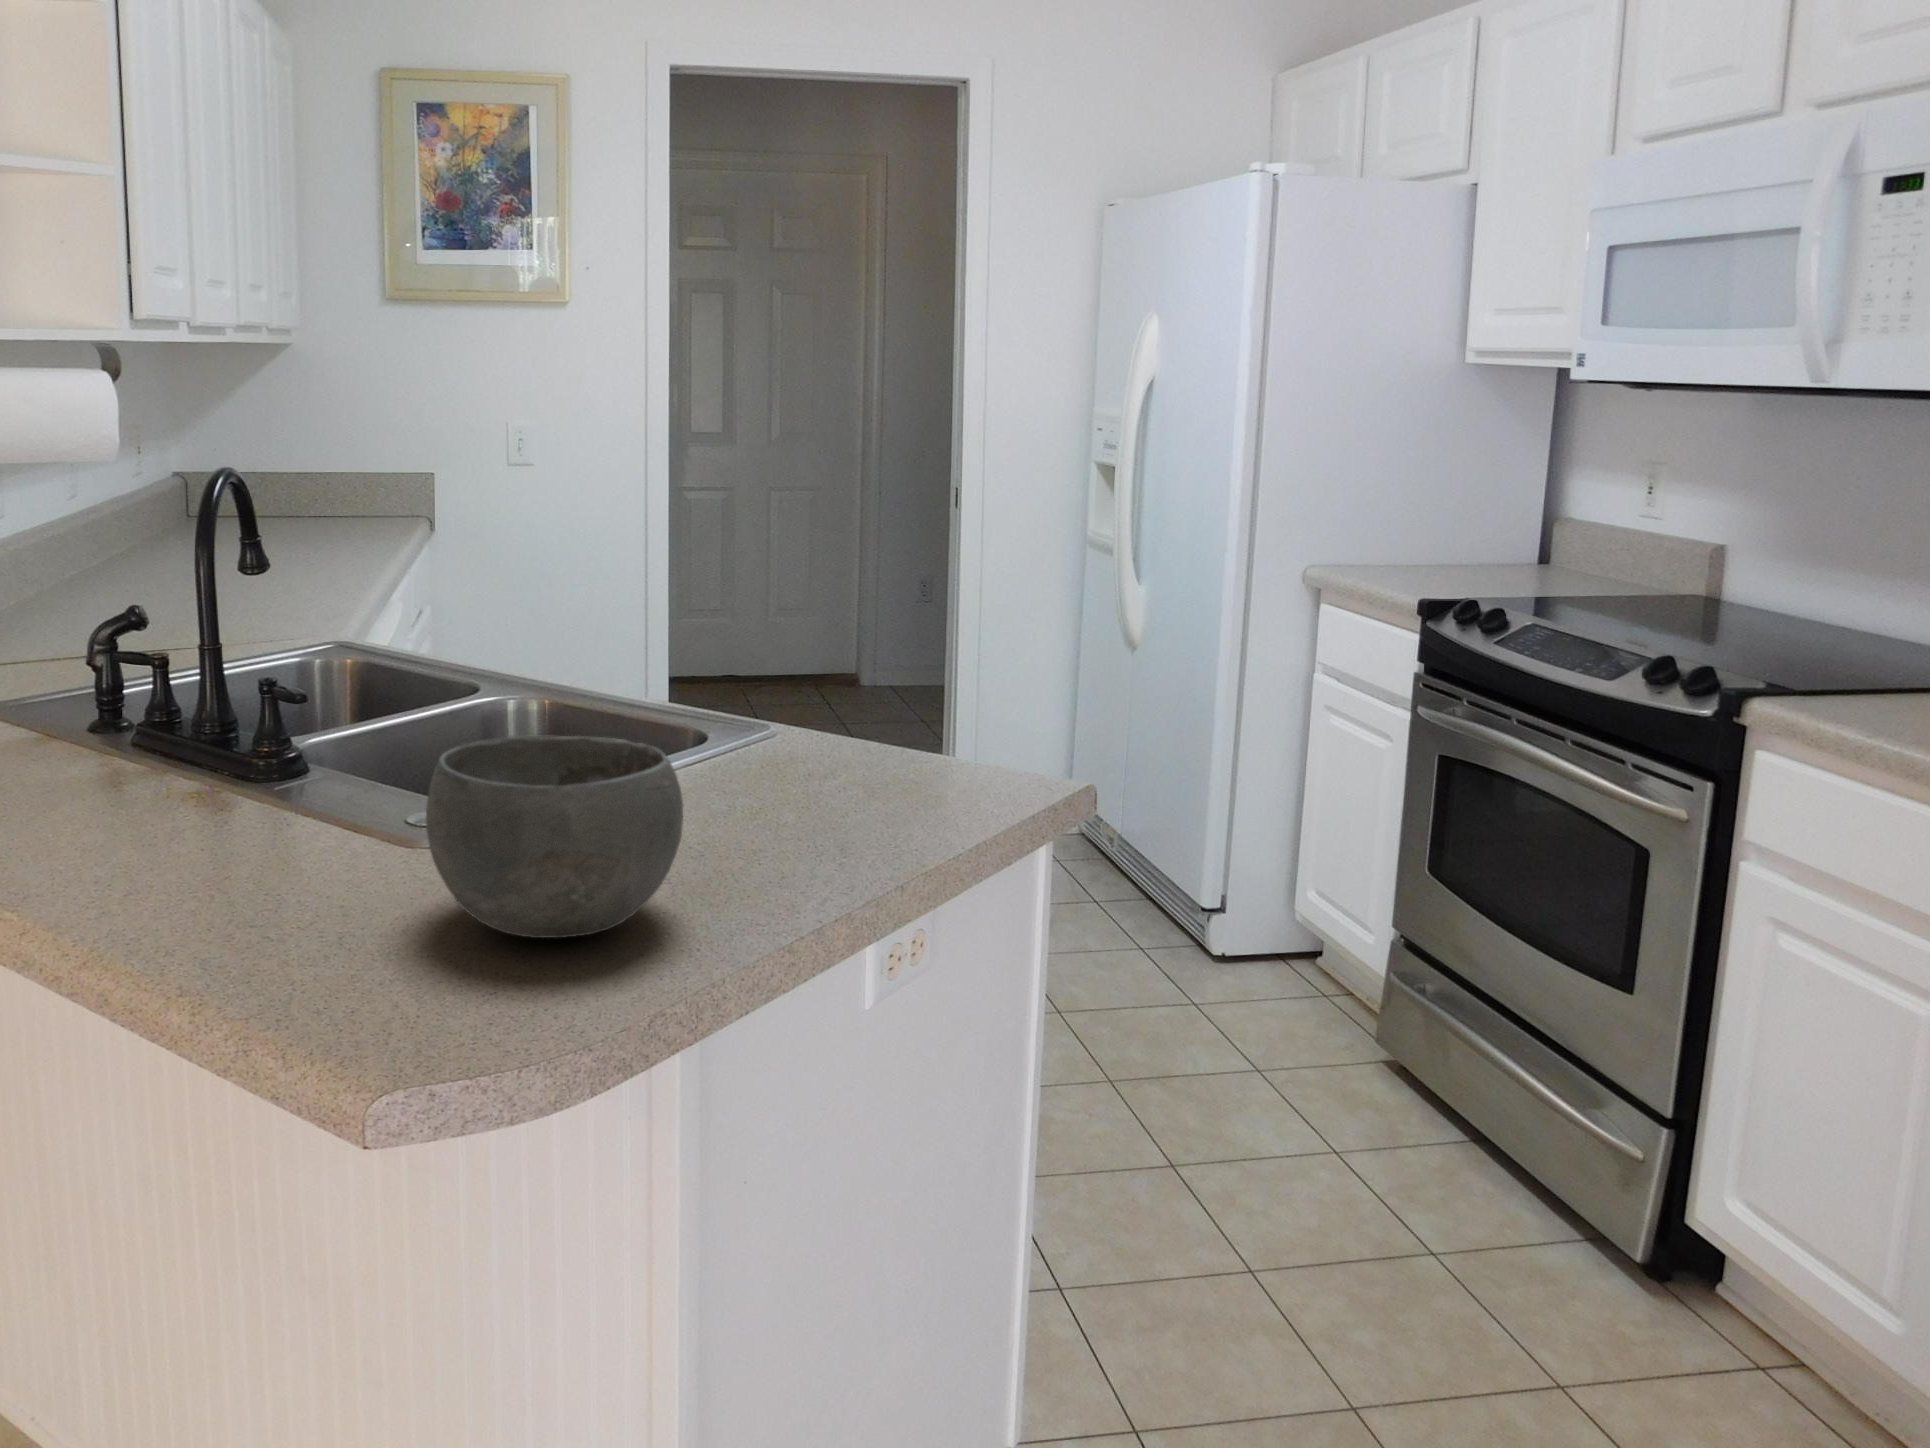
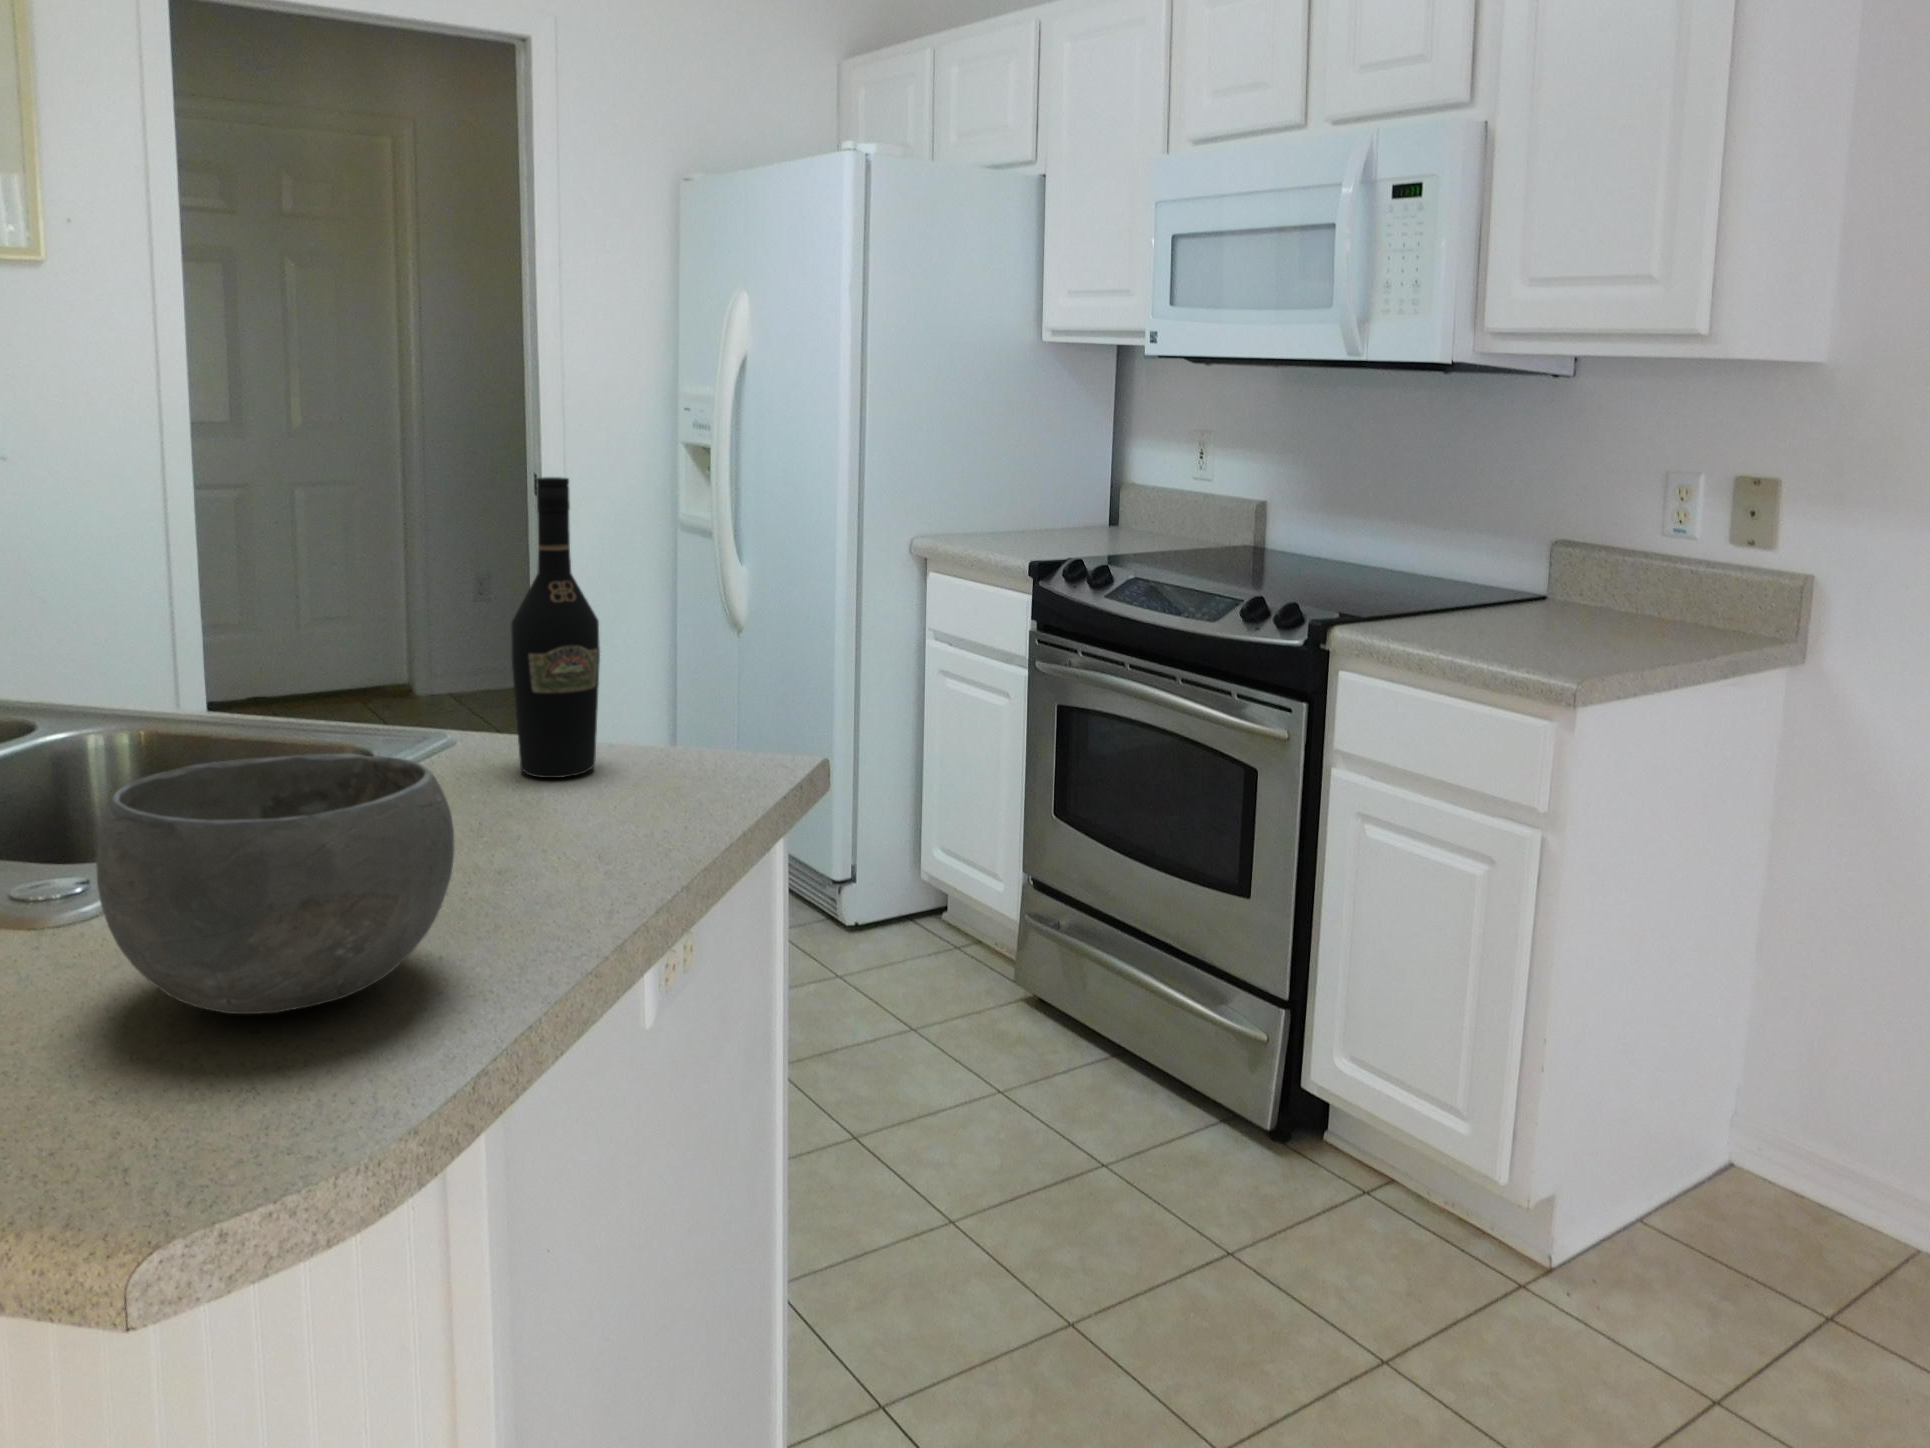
wine bottle: none [810,509,885,776] -> present [511,477,600,778]

